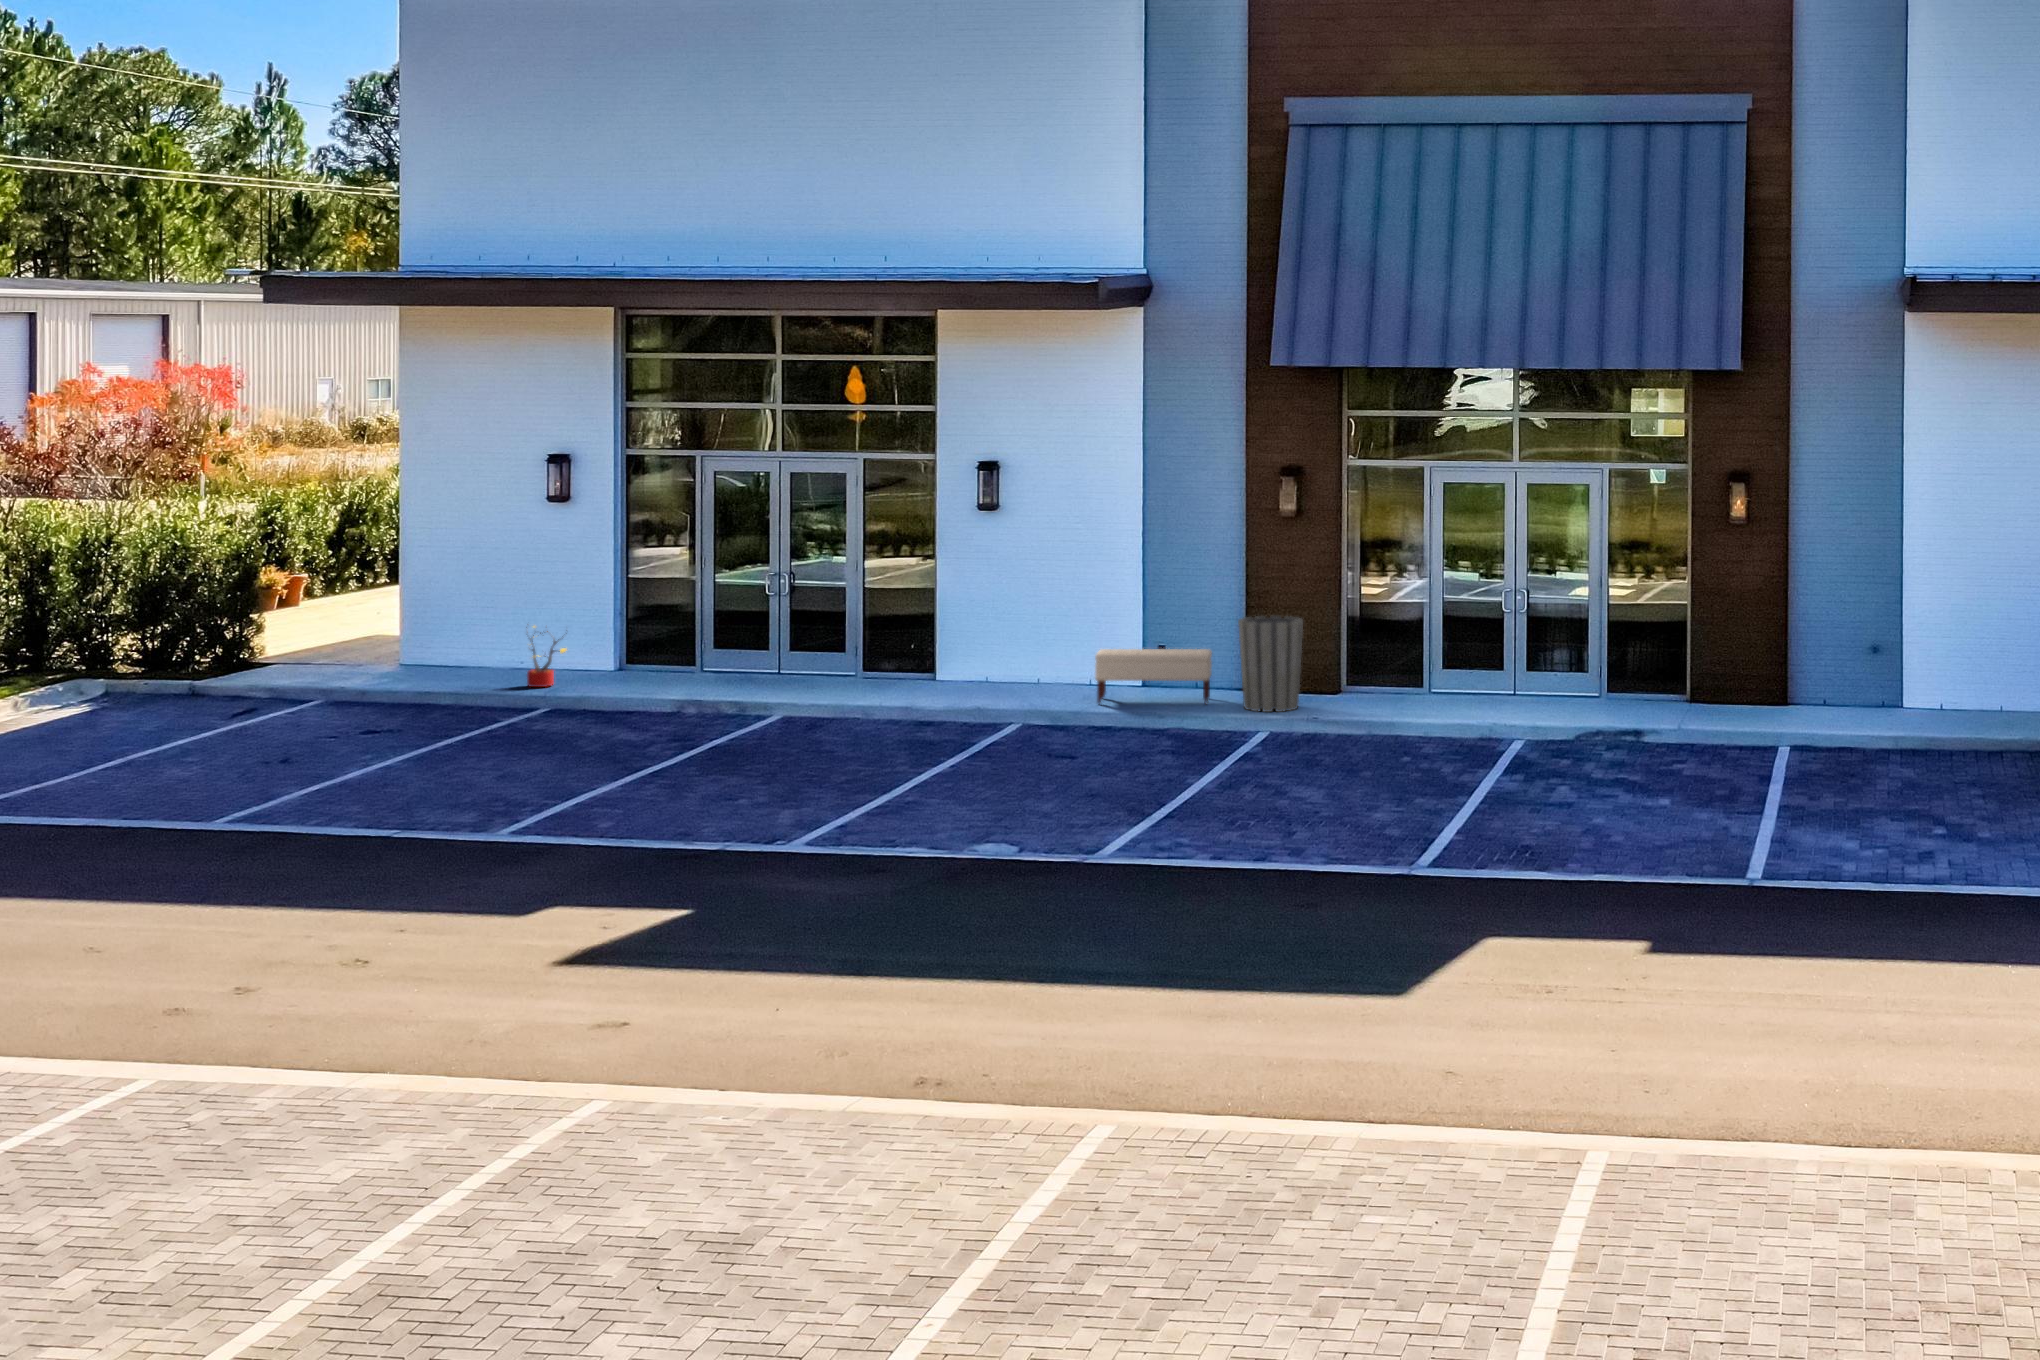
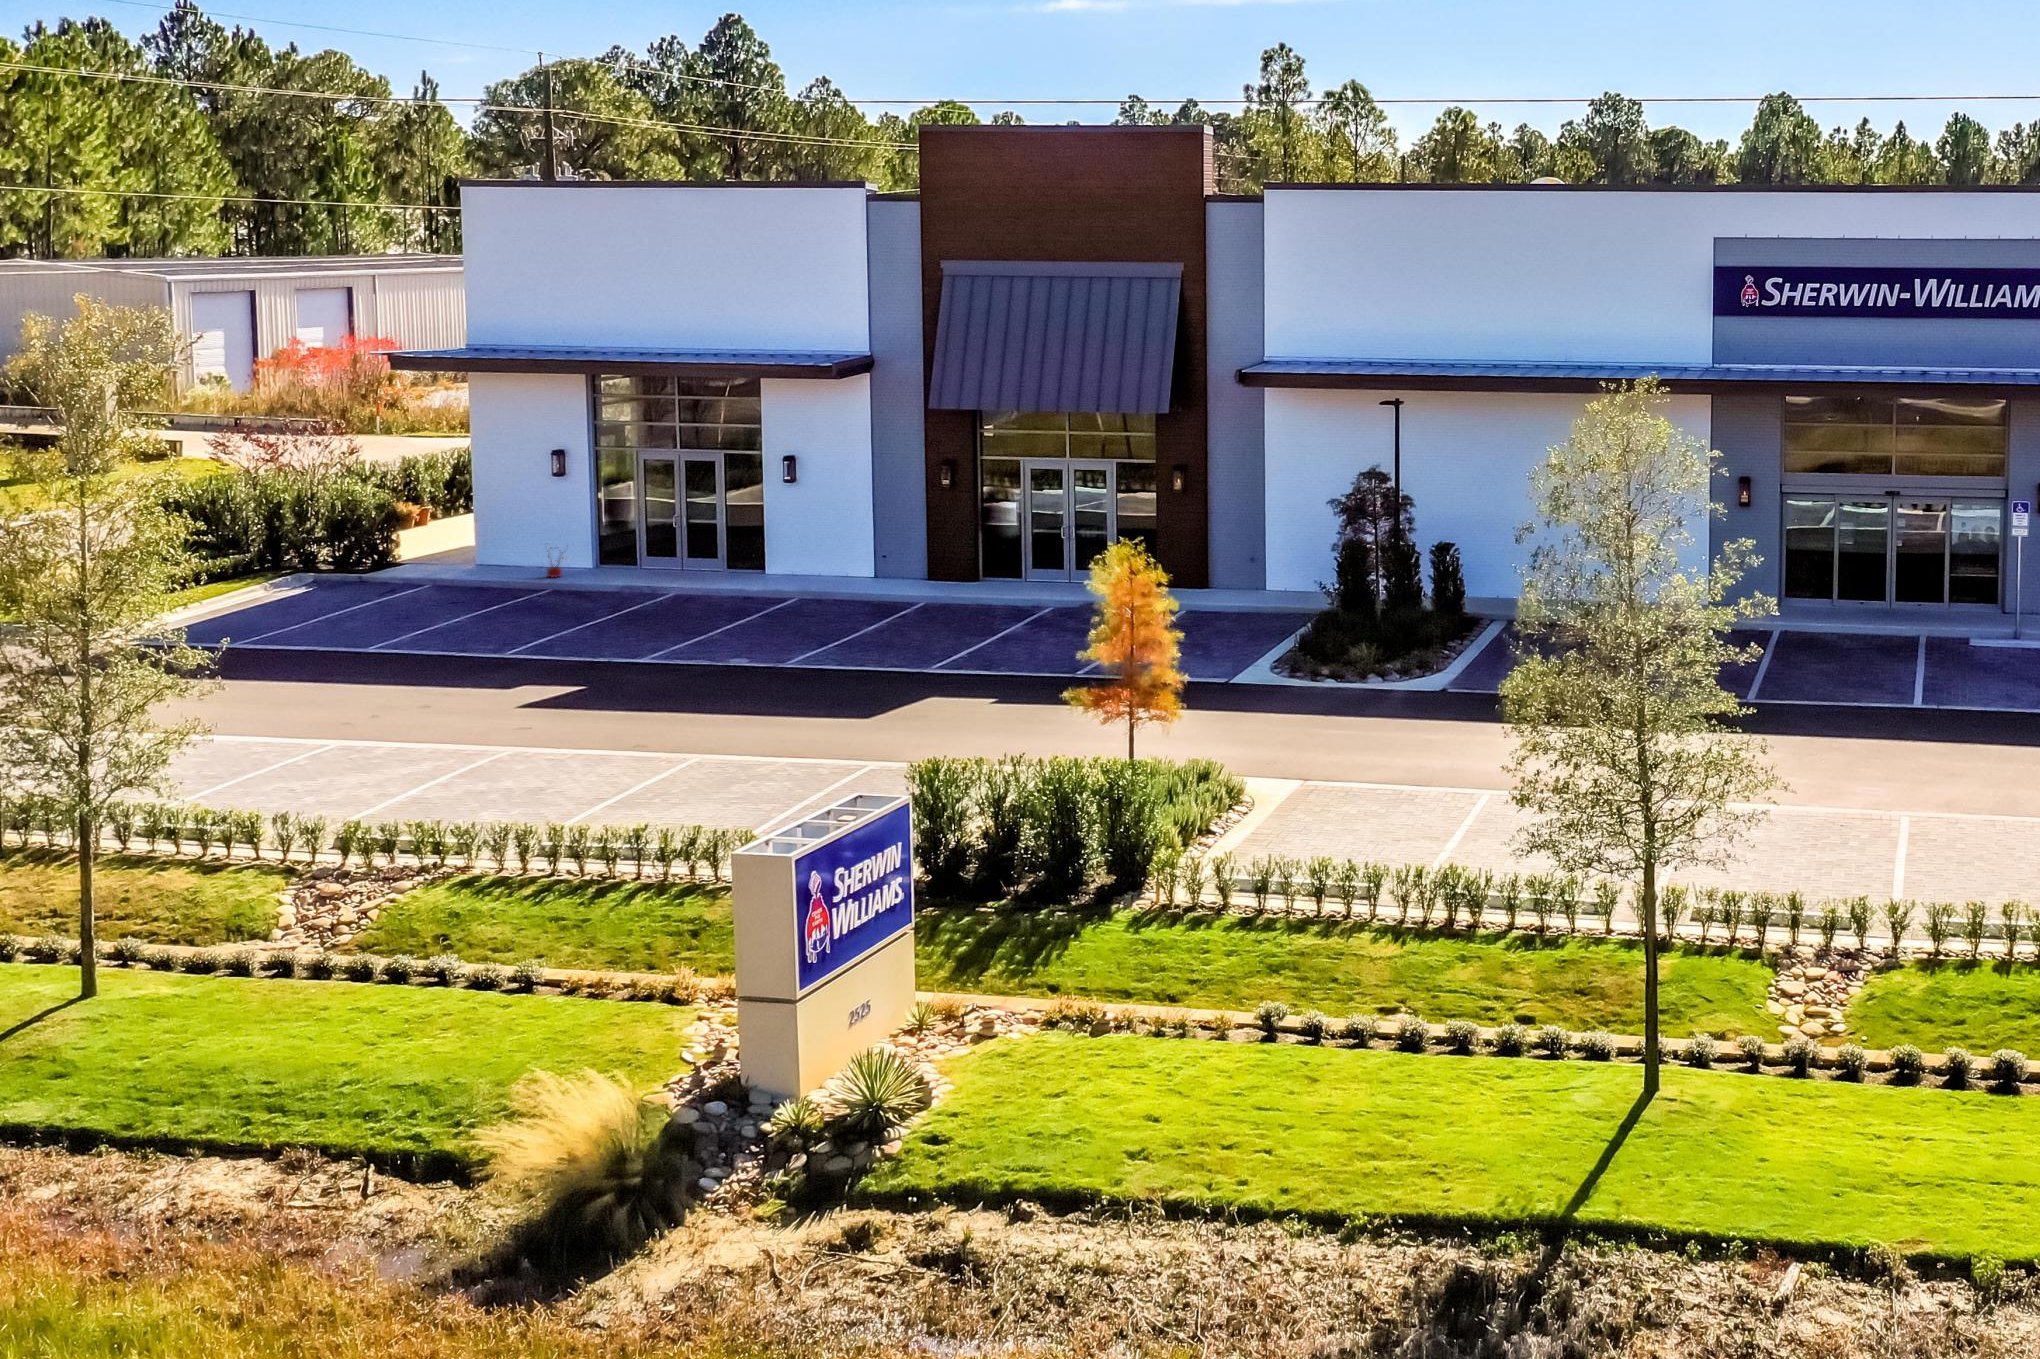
trash can: present [1238,616,1303,712] -> none [918,541,953,592]
bench: present [1095,649,1212,704] -> none [846,558,911,588]

